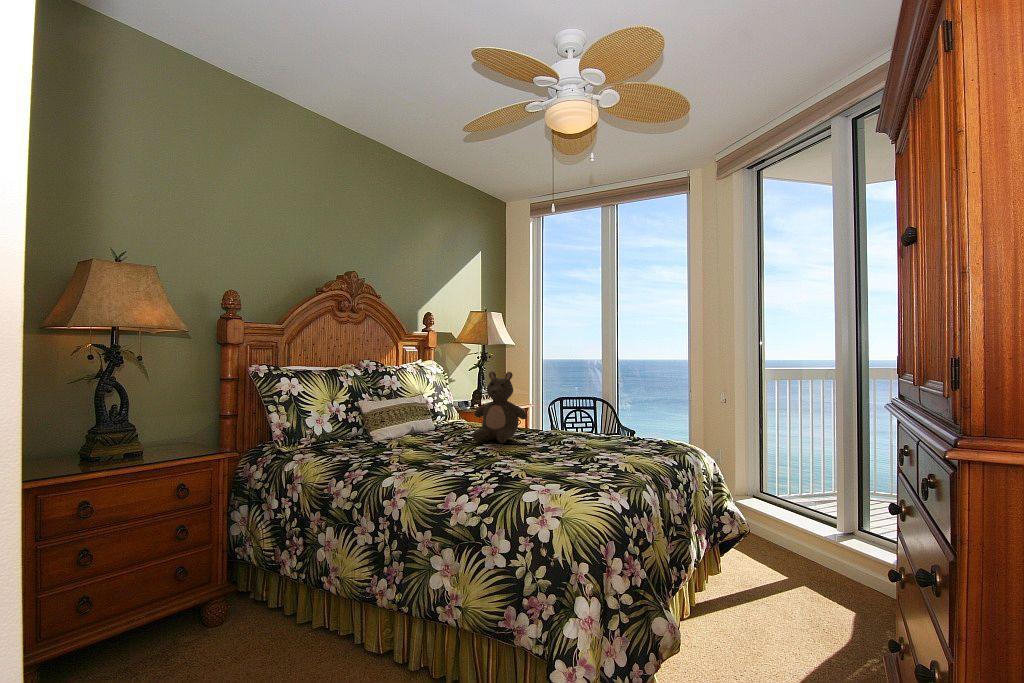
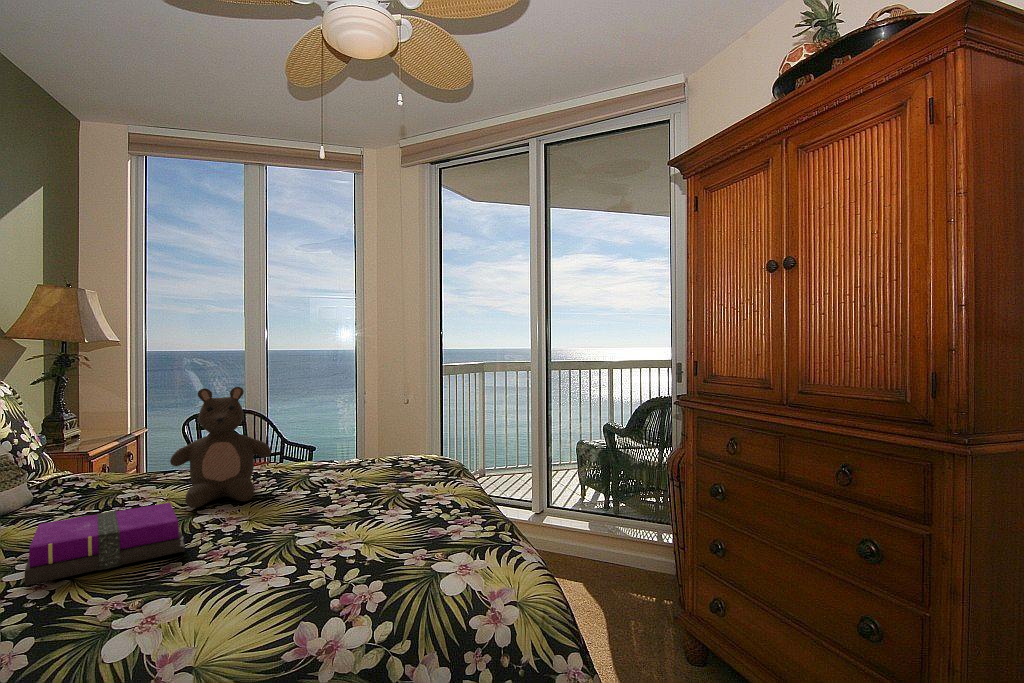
notebook: none [381,431,455,456] -> present [25,503,185,586]

